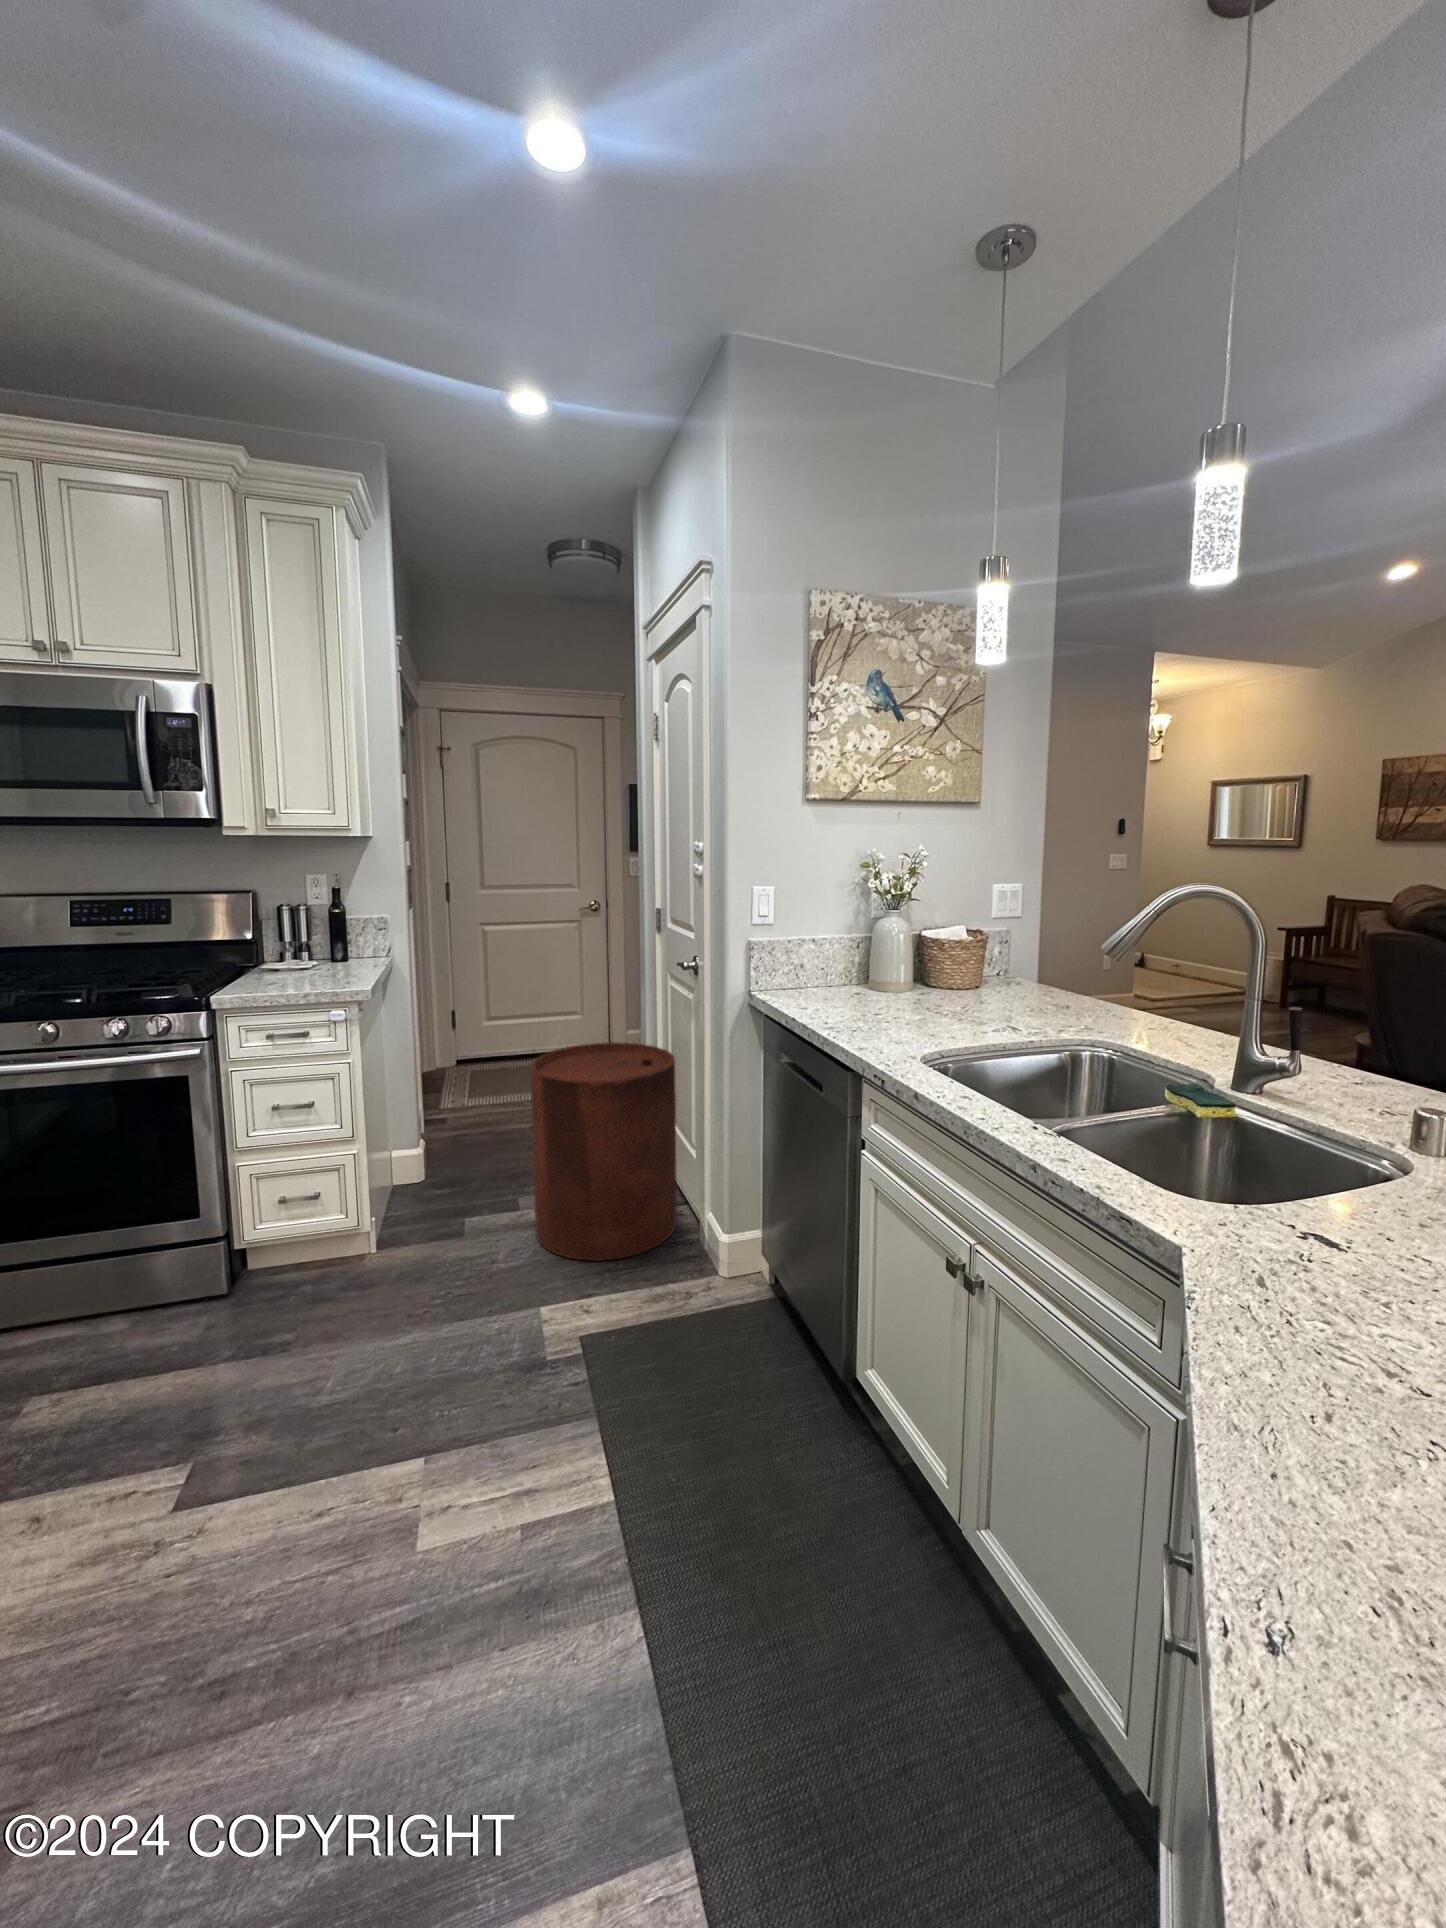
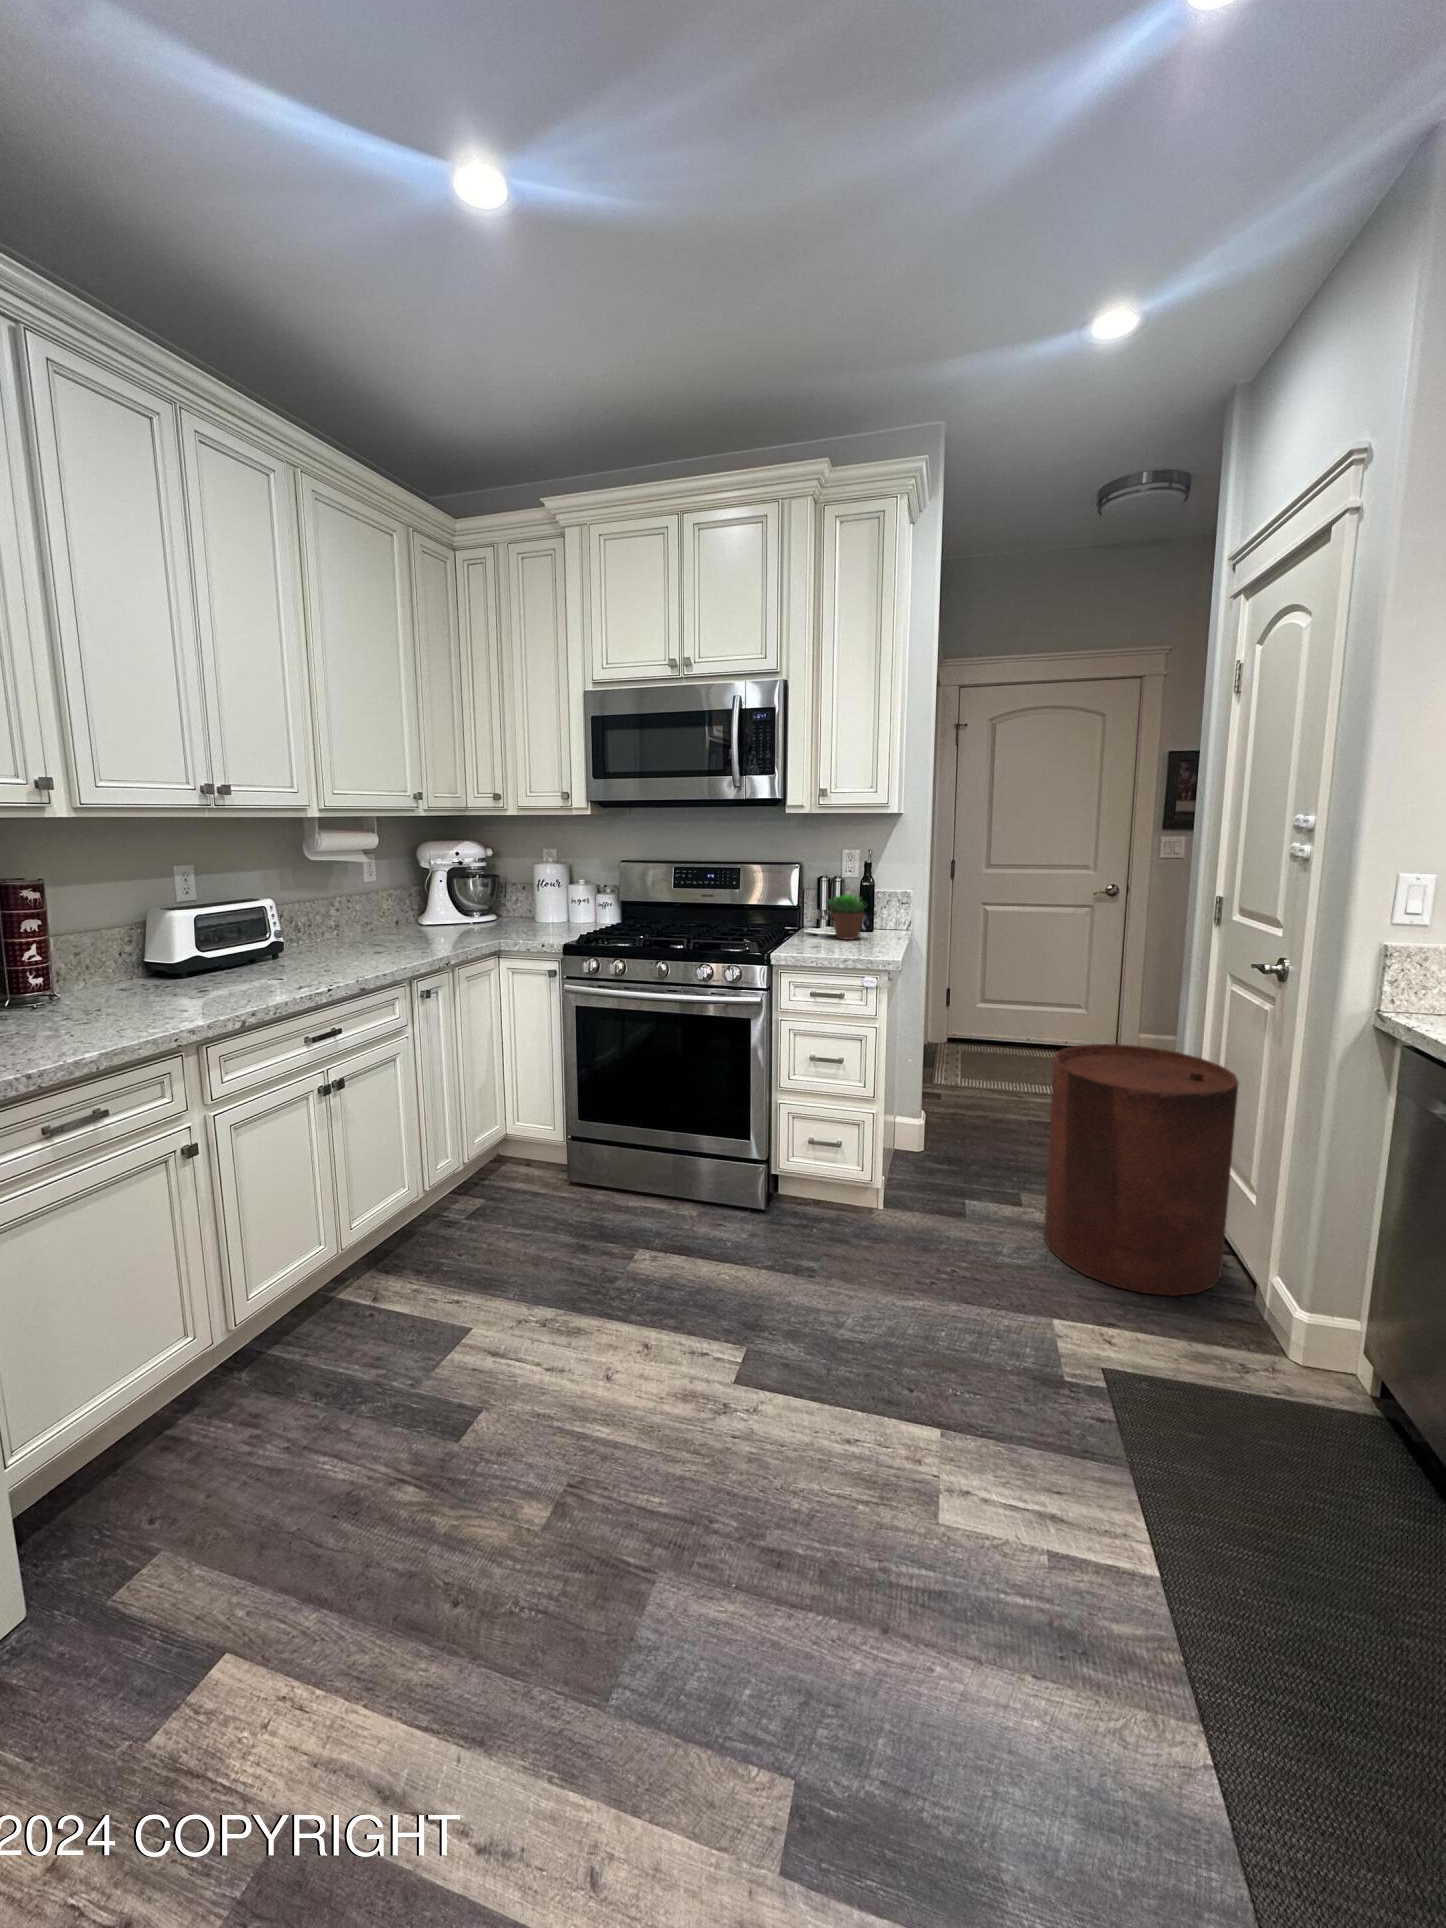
succulent plant: none [284,921,339,973] -> present [826,894,866,939]

